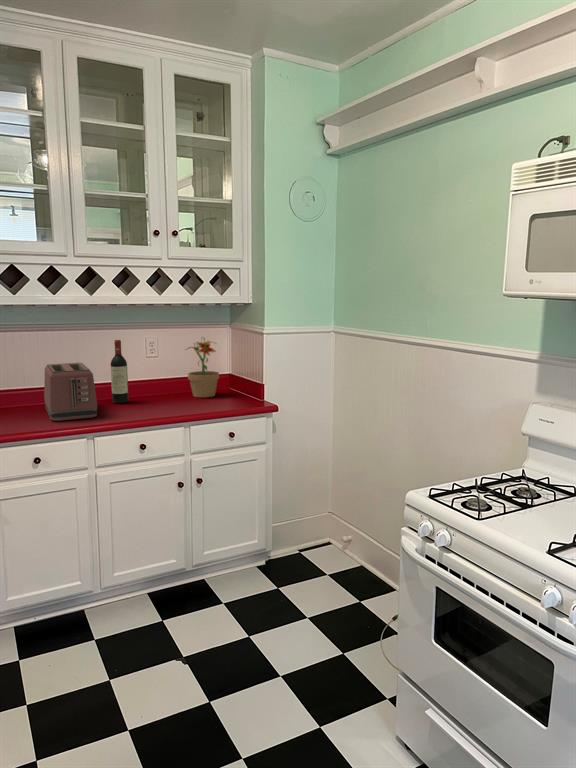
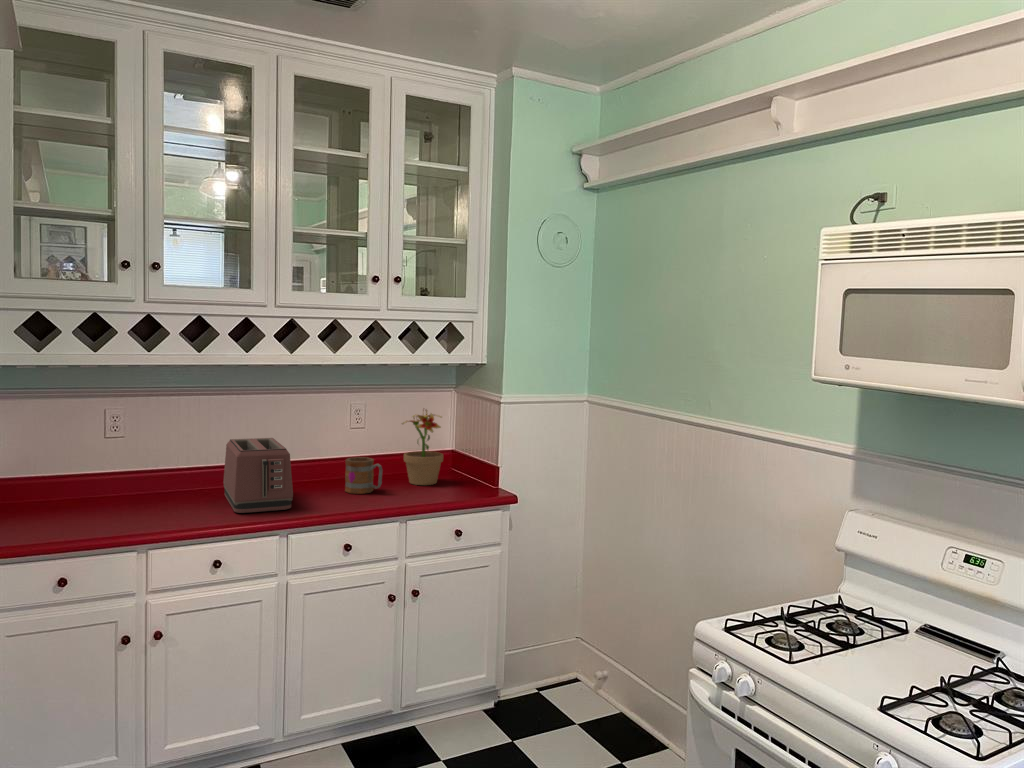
wine bottle: present [111,340,128,404] -> none [309,410,329,491]
mug: none [140,376,170,405] -> present [345,457,382,494]

